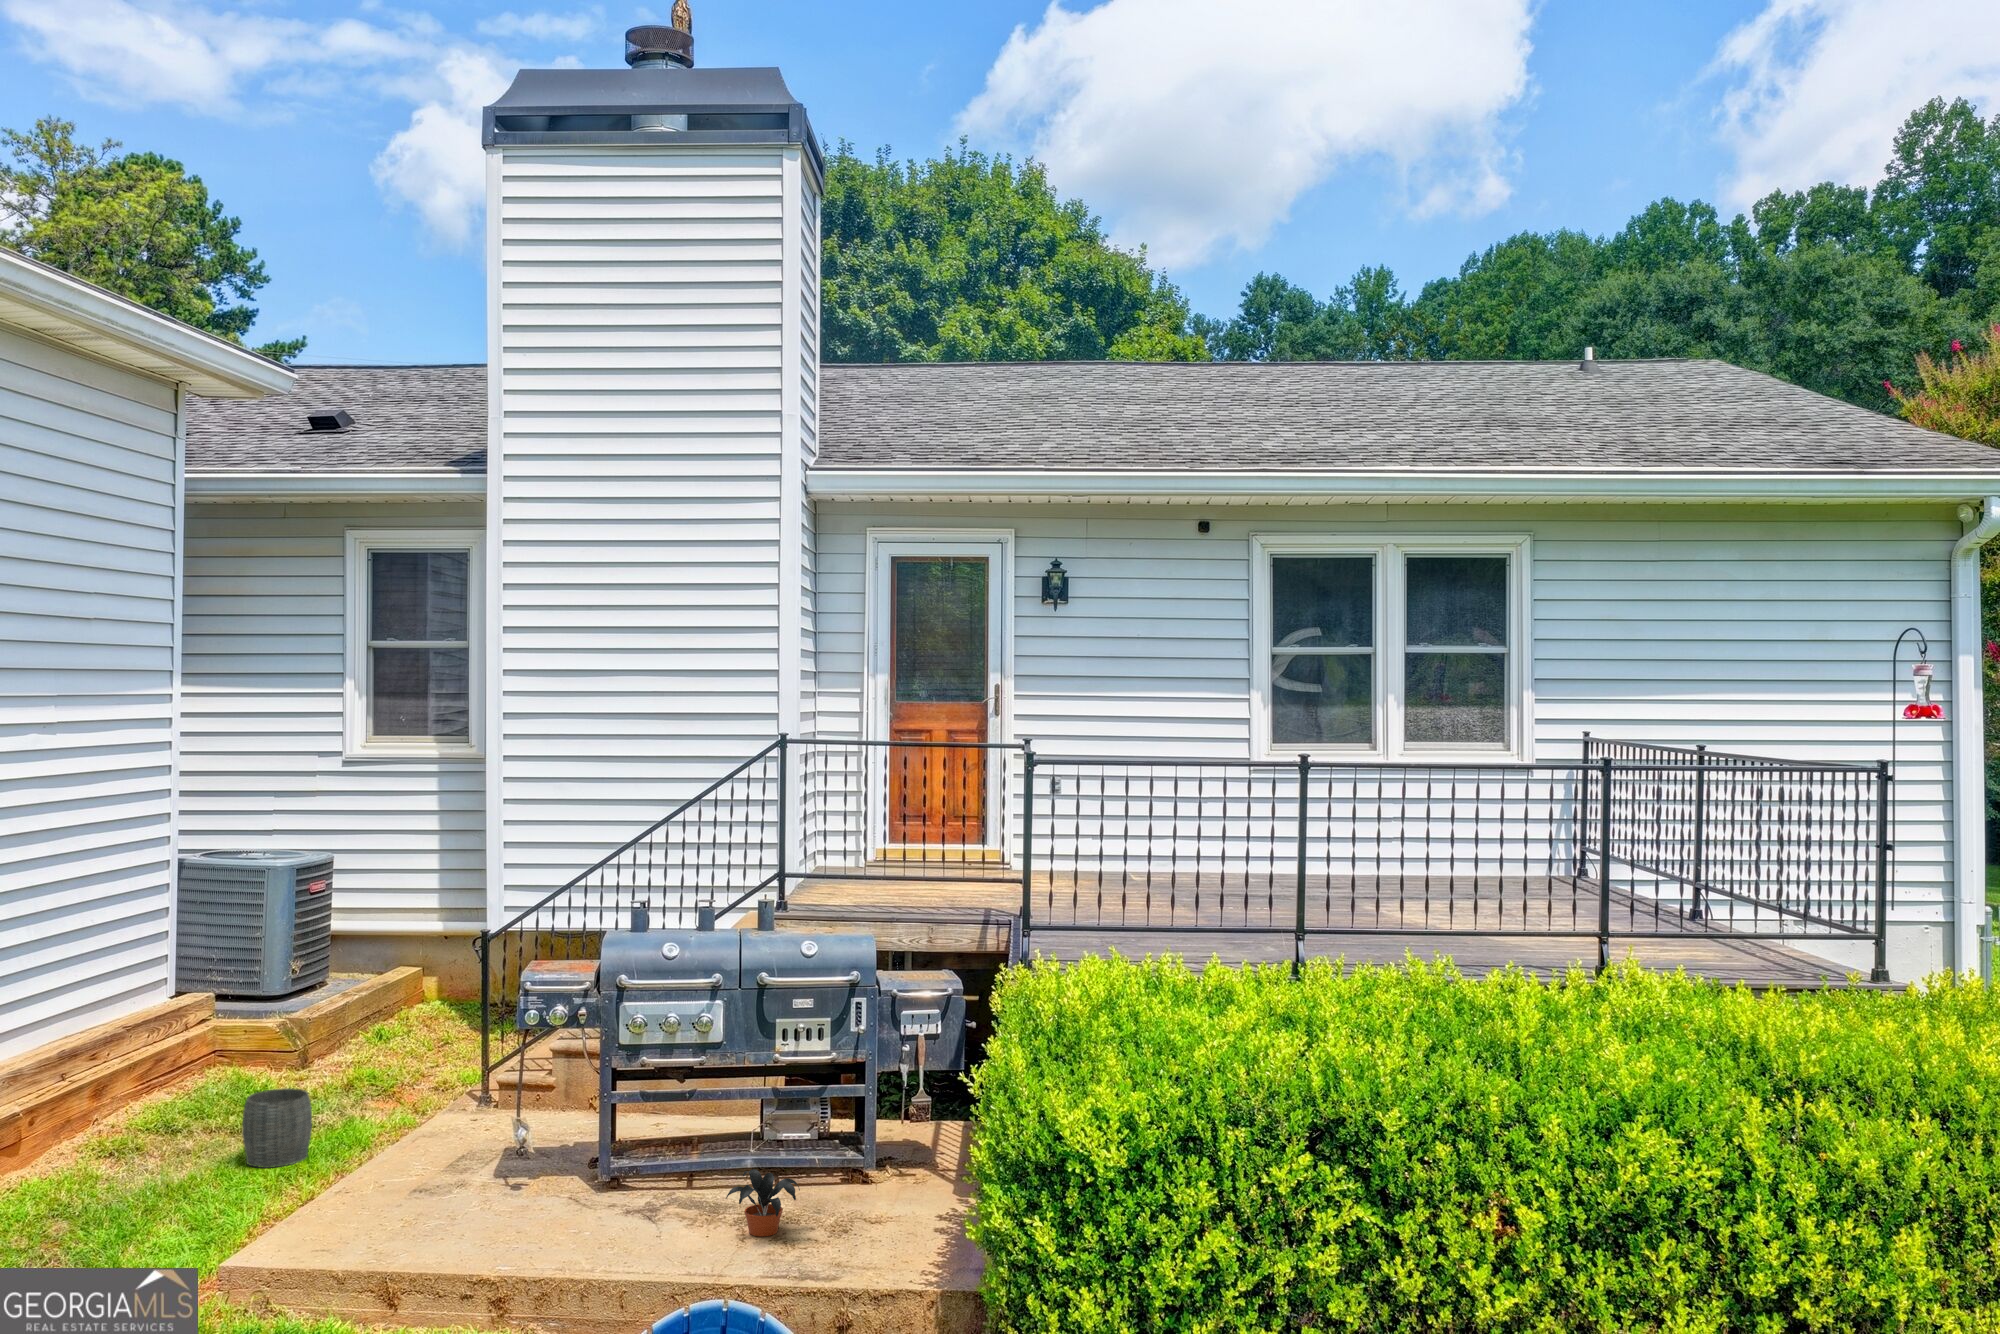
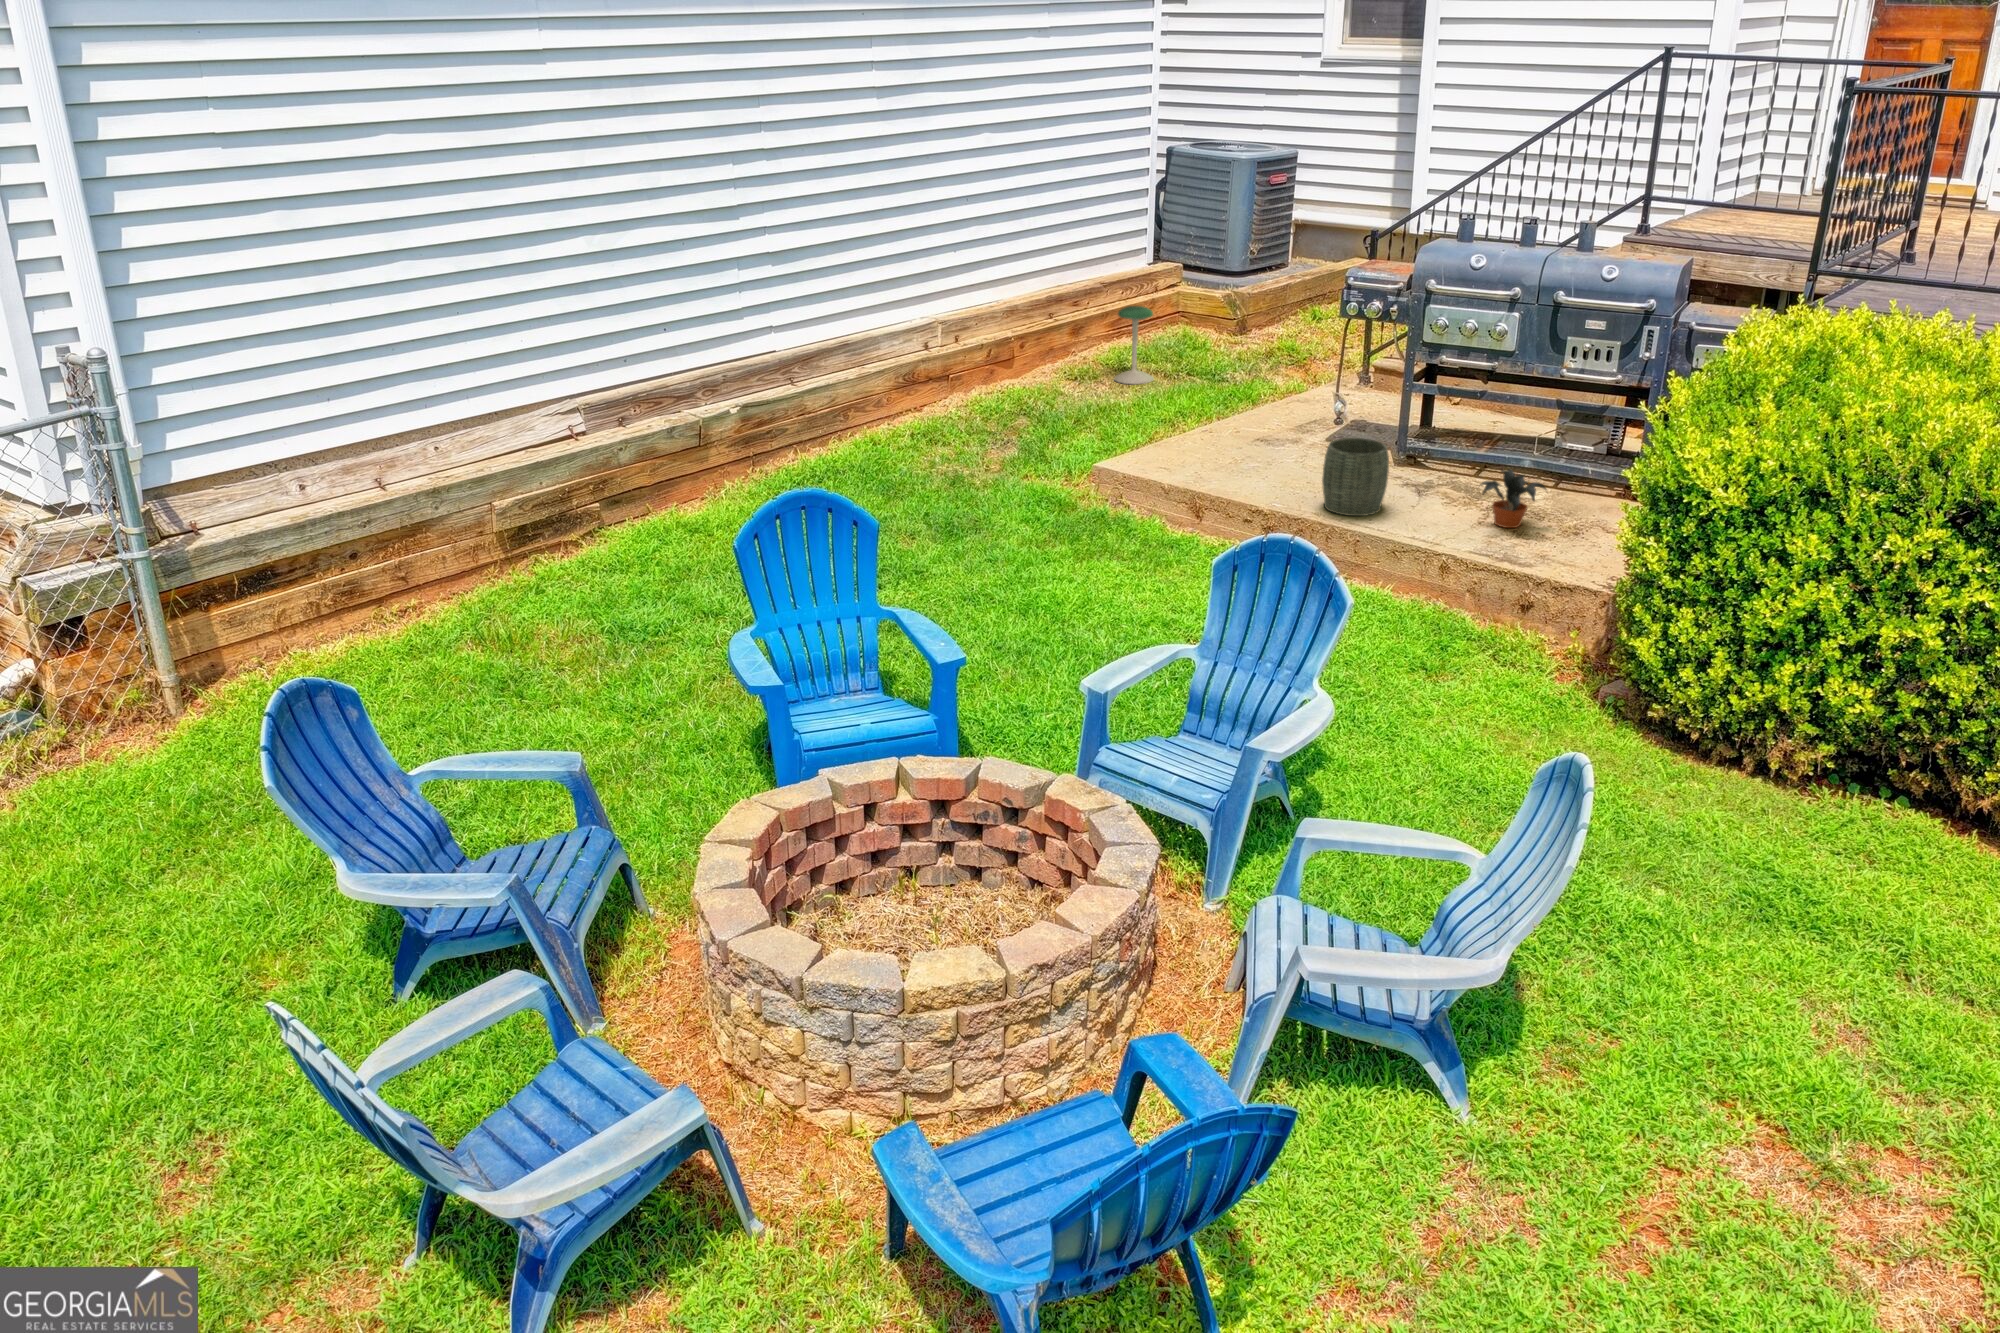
stool: none [165,1049,223,1152] -> present [1114,306,1154,385]
woven basket: present [242,1088,312,1168] -> present [1322,438,1389,516]

